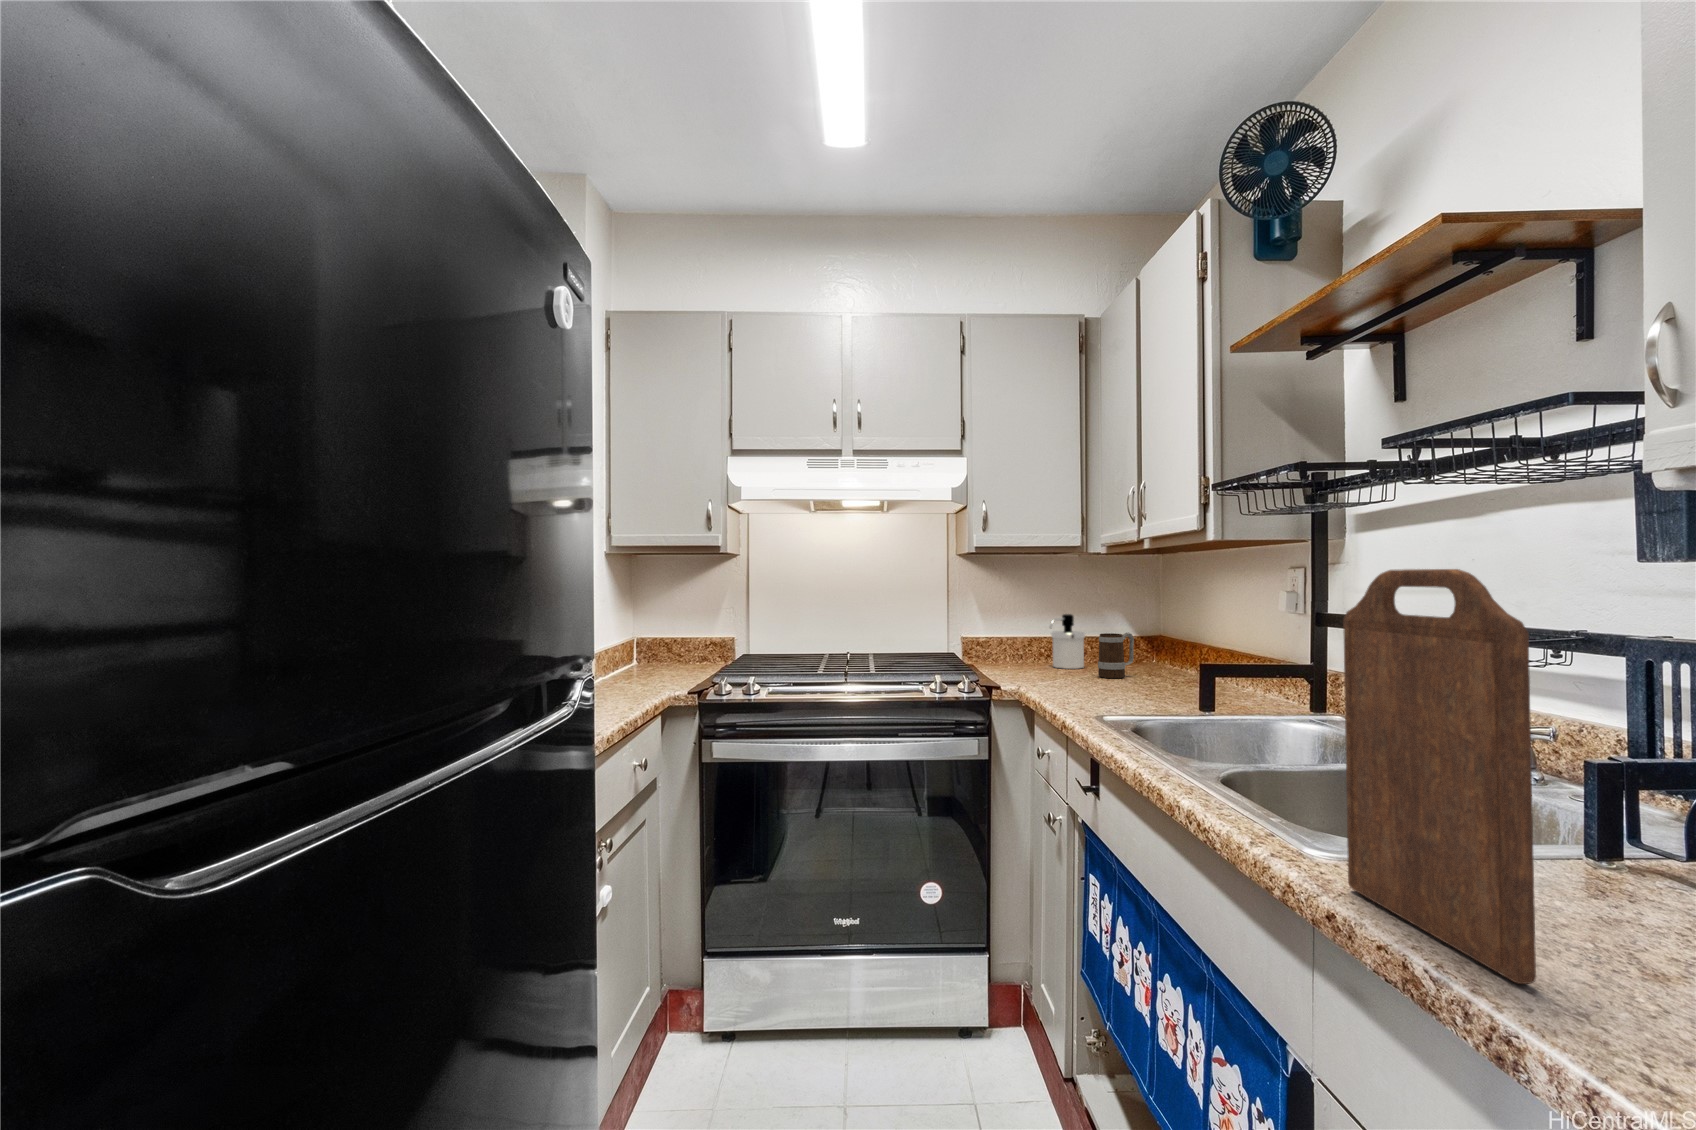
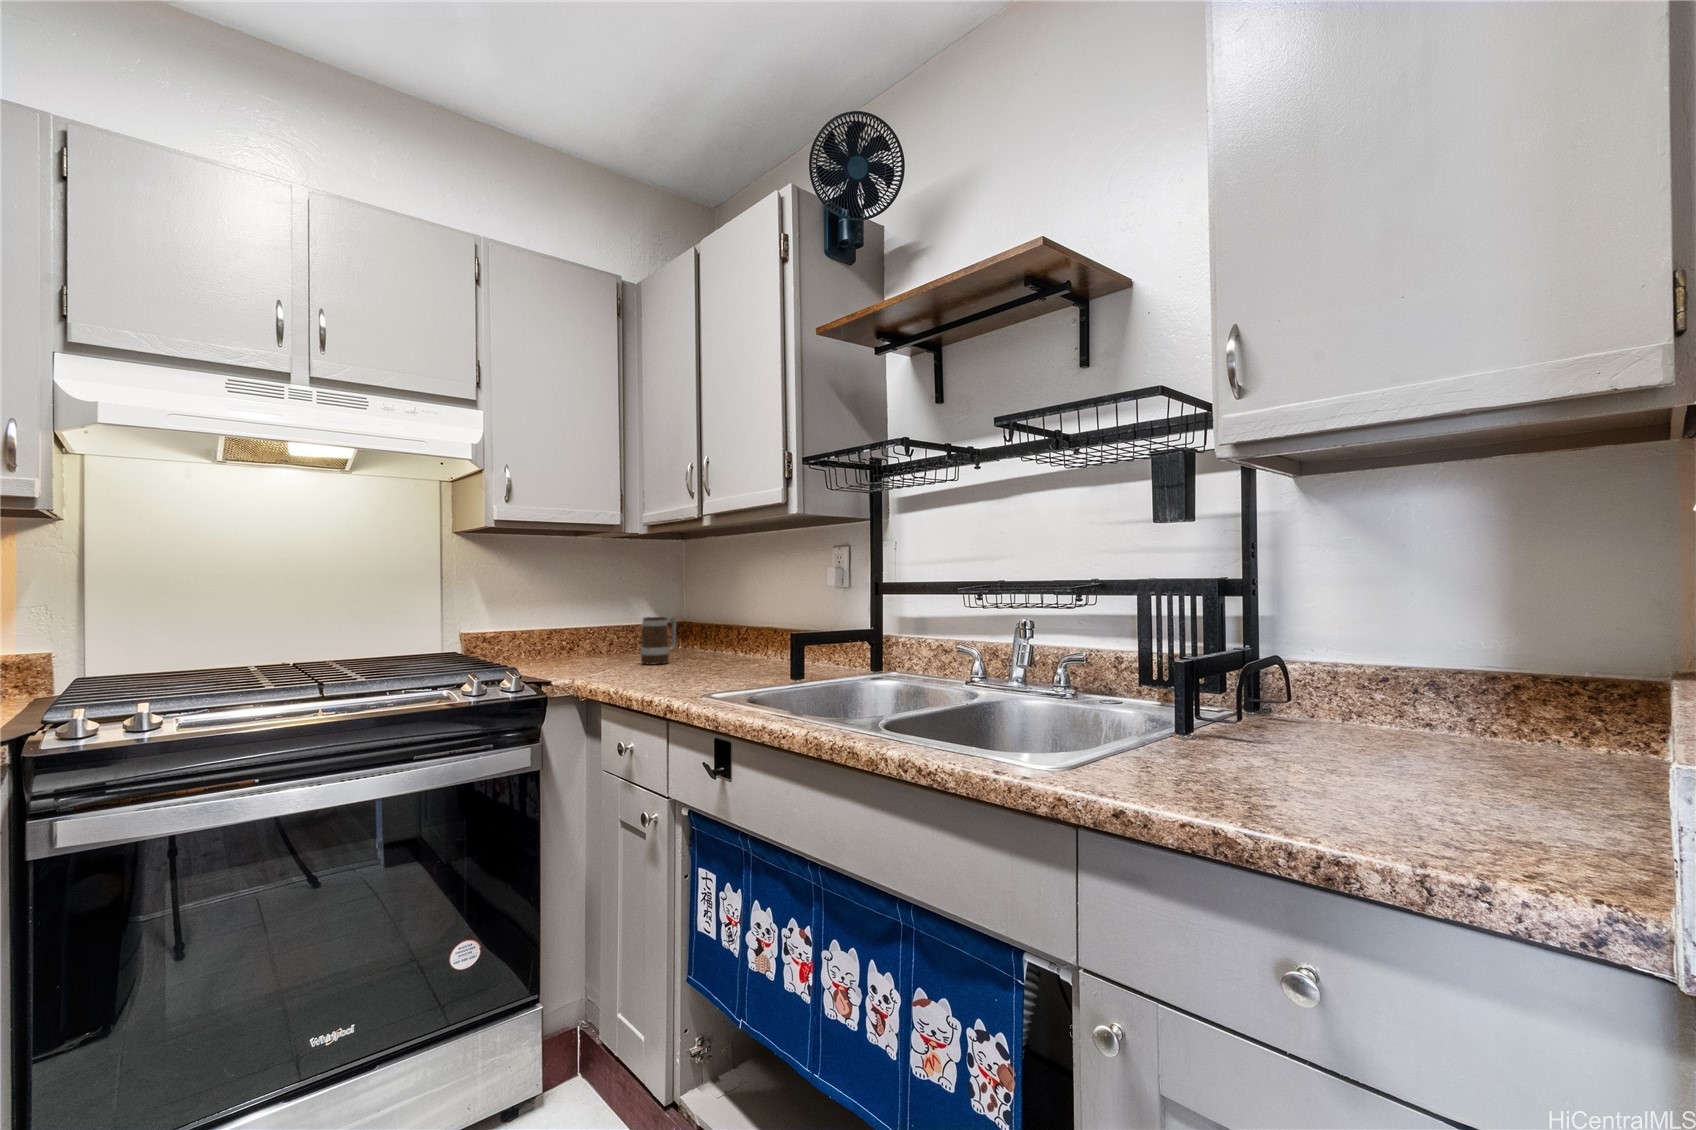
cutting board: present [1343,569,1536,984] -> none [1107,489,1301,821]
soap dispenser: present [1050,614,1085,669] -> none [577,600,615,660]

